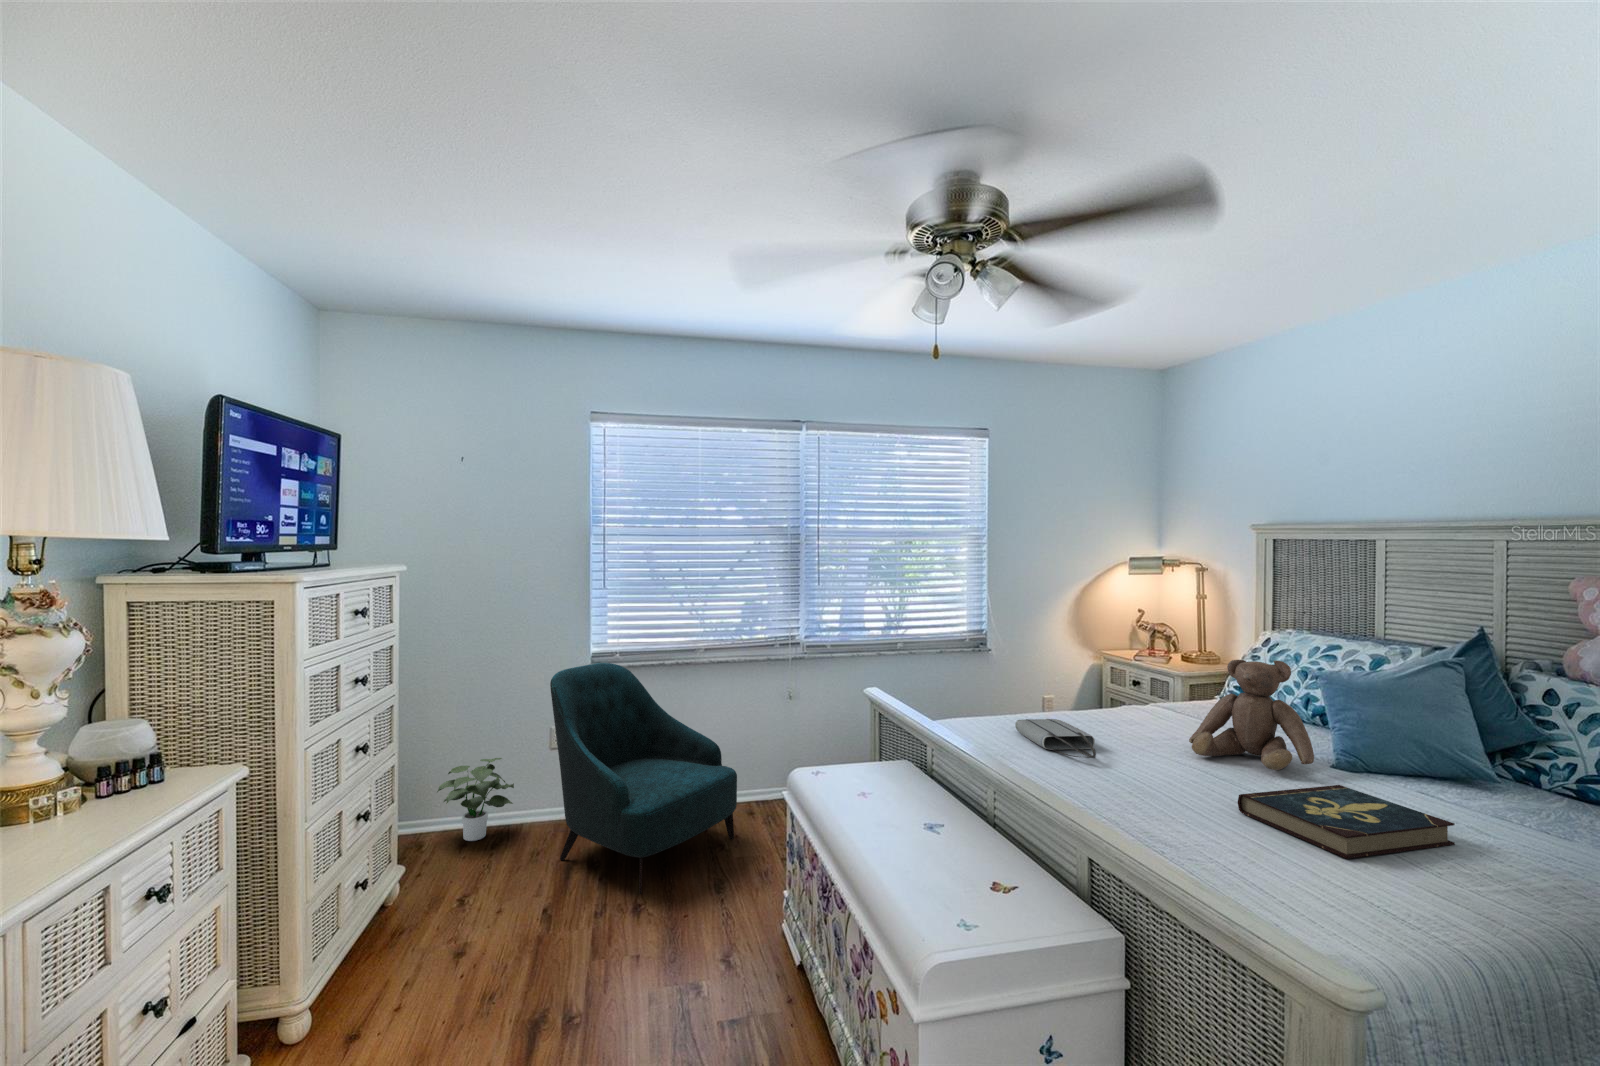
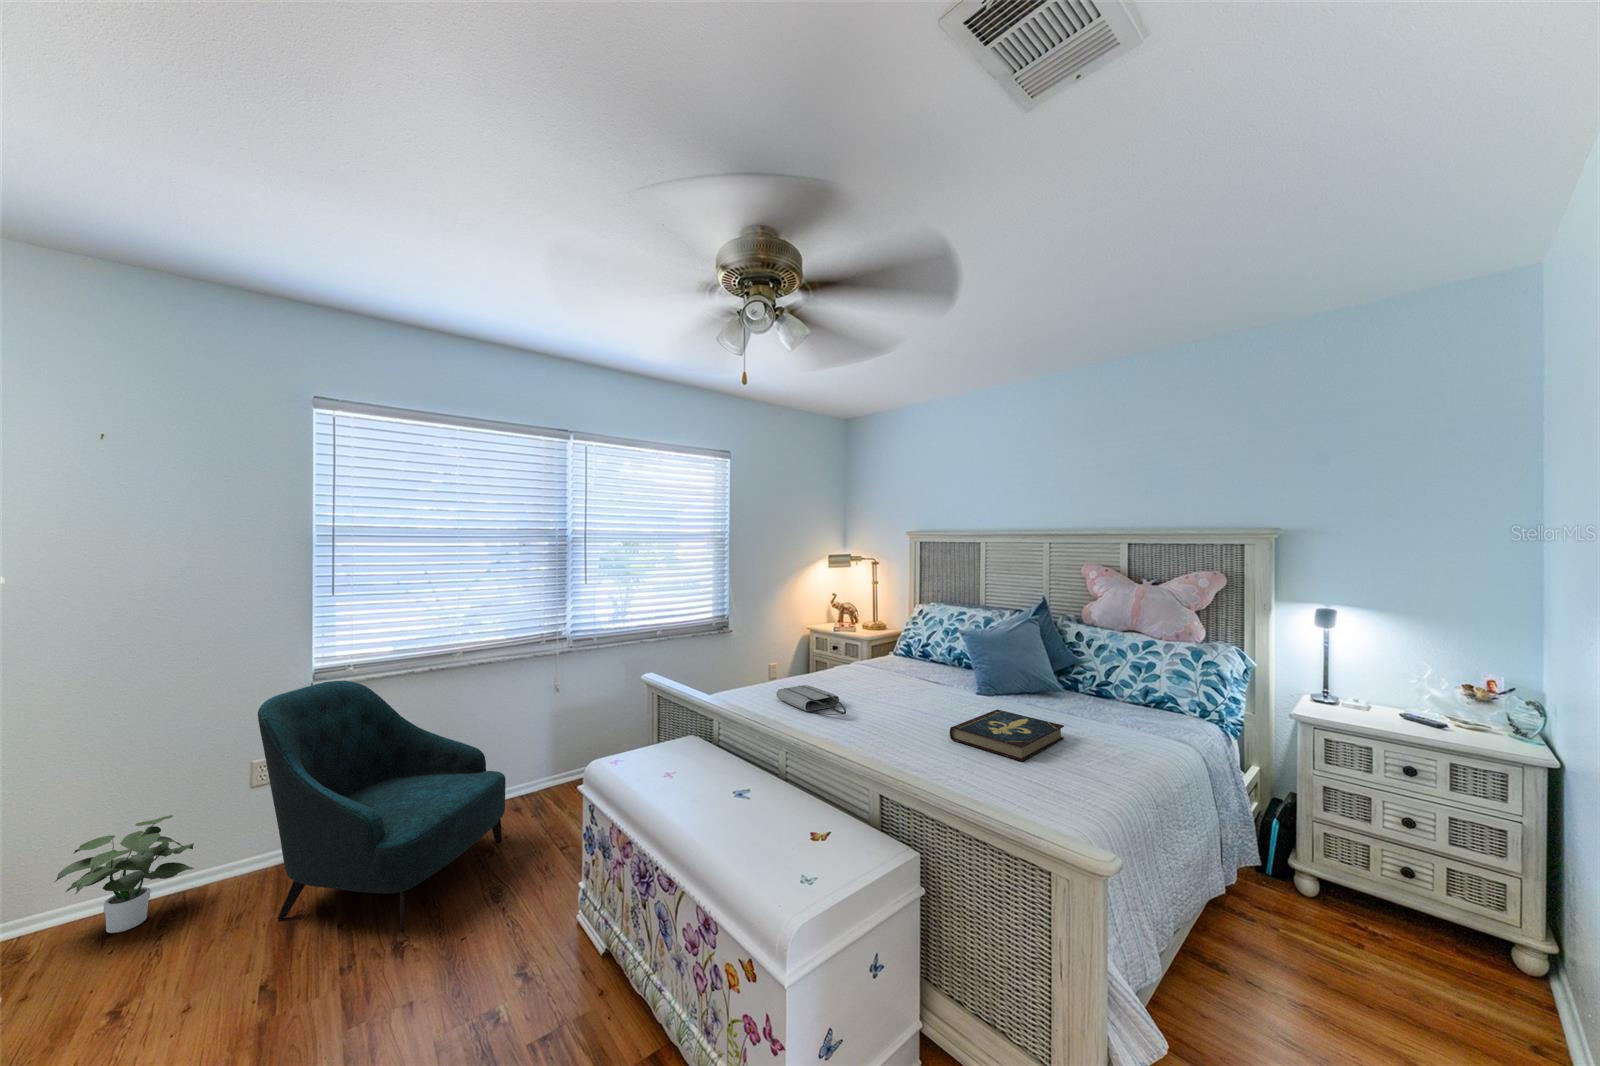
teddy bear: present [1189,660,1314,770] -> none [898,627,975,704]

